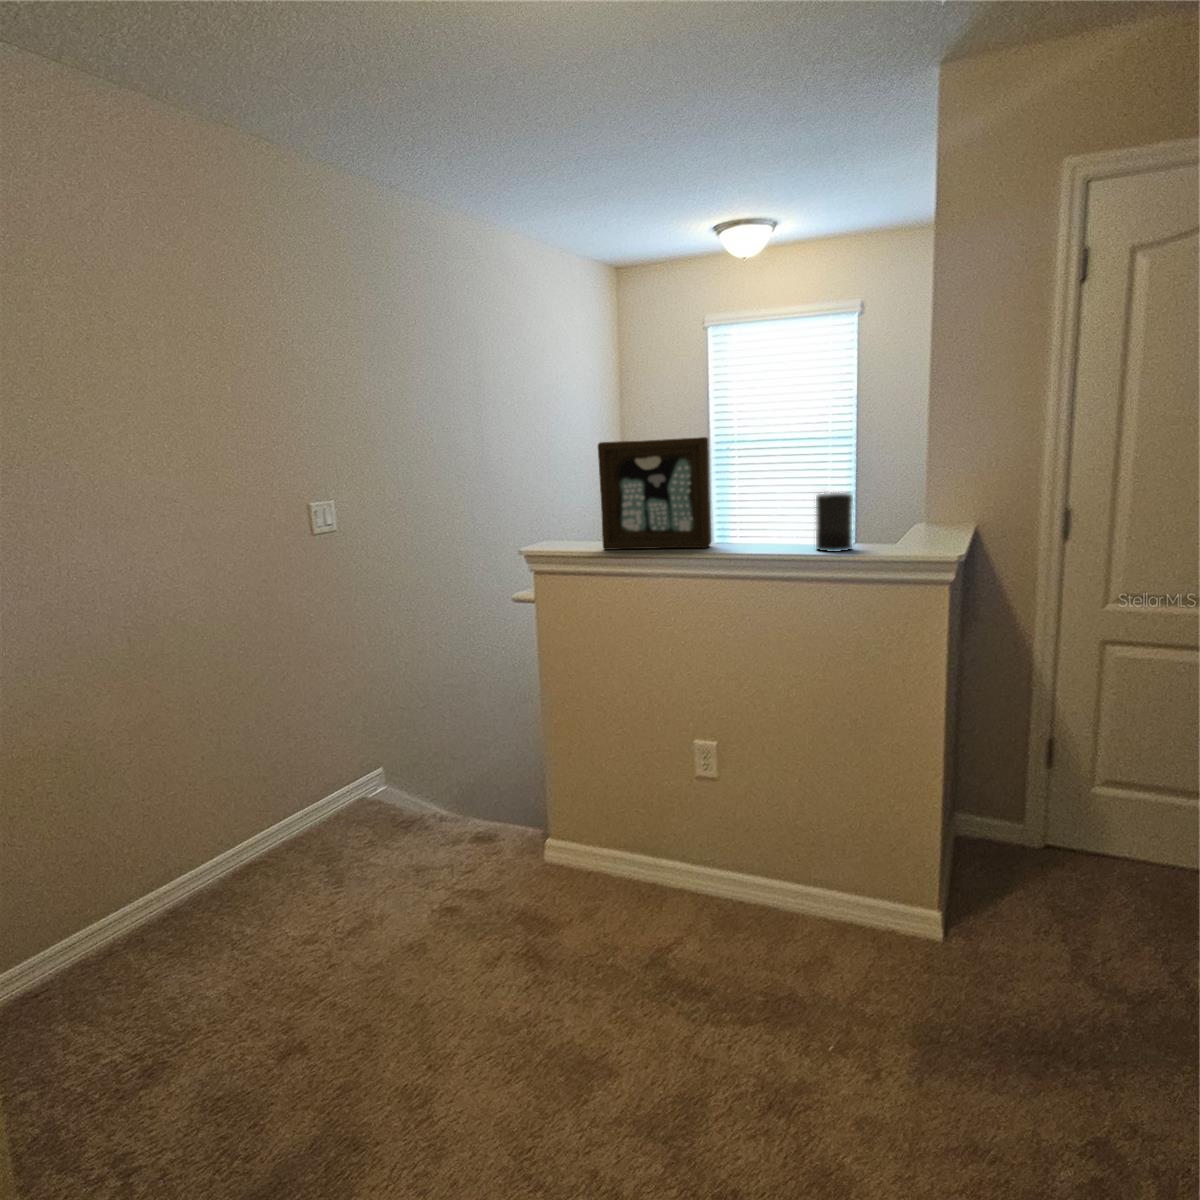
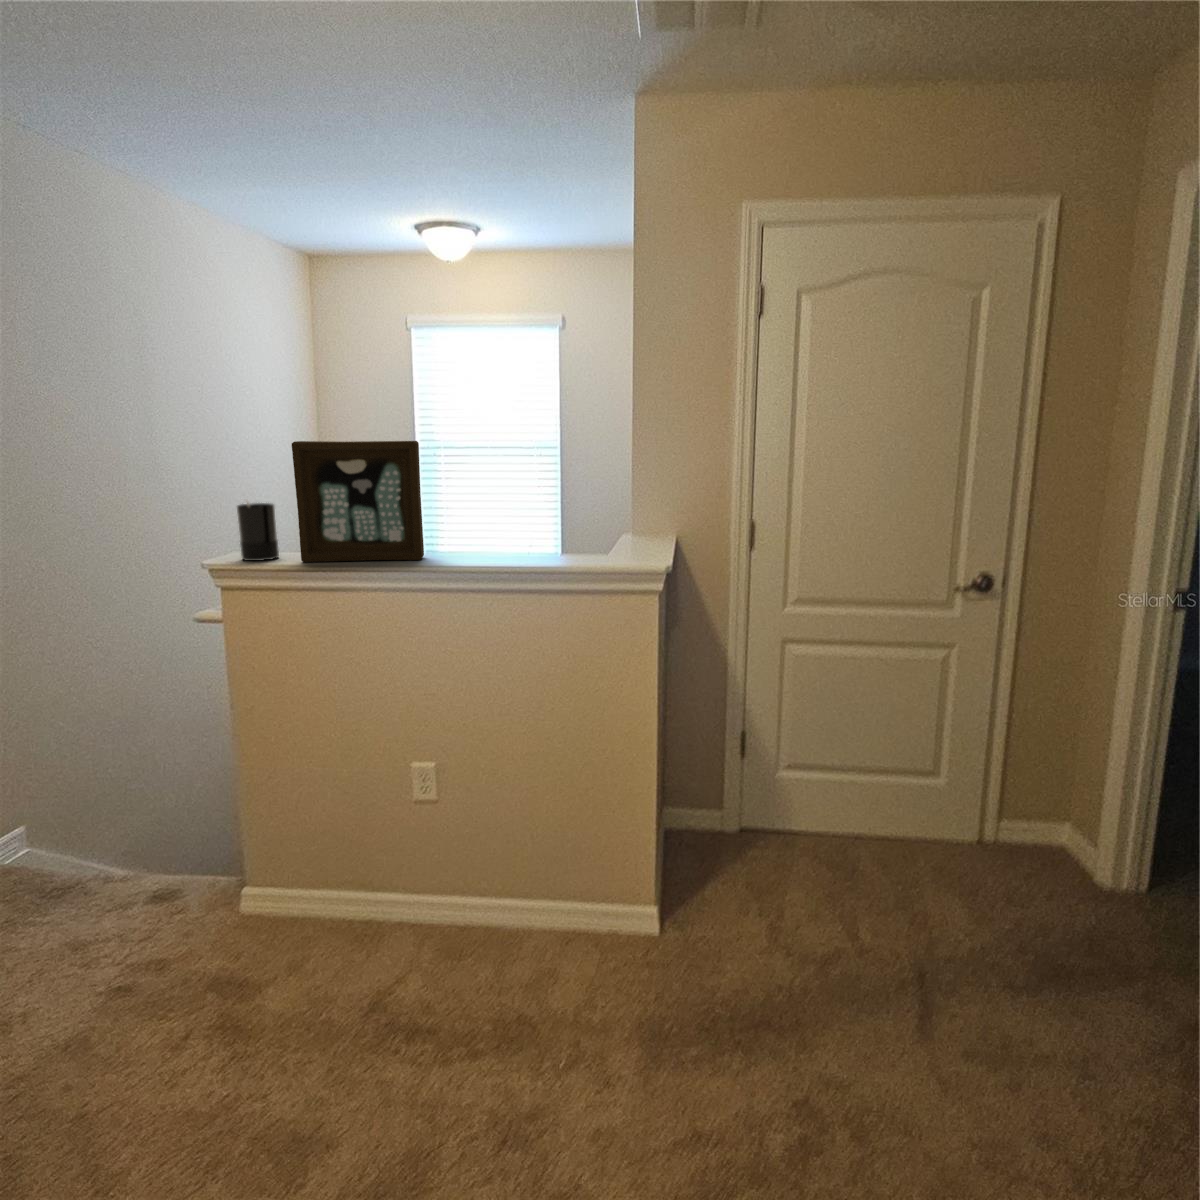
candle: present [816,493,853,552] -> present [237,503,279,561]

